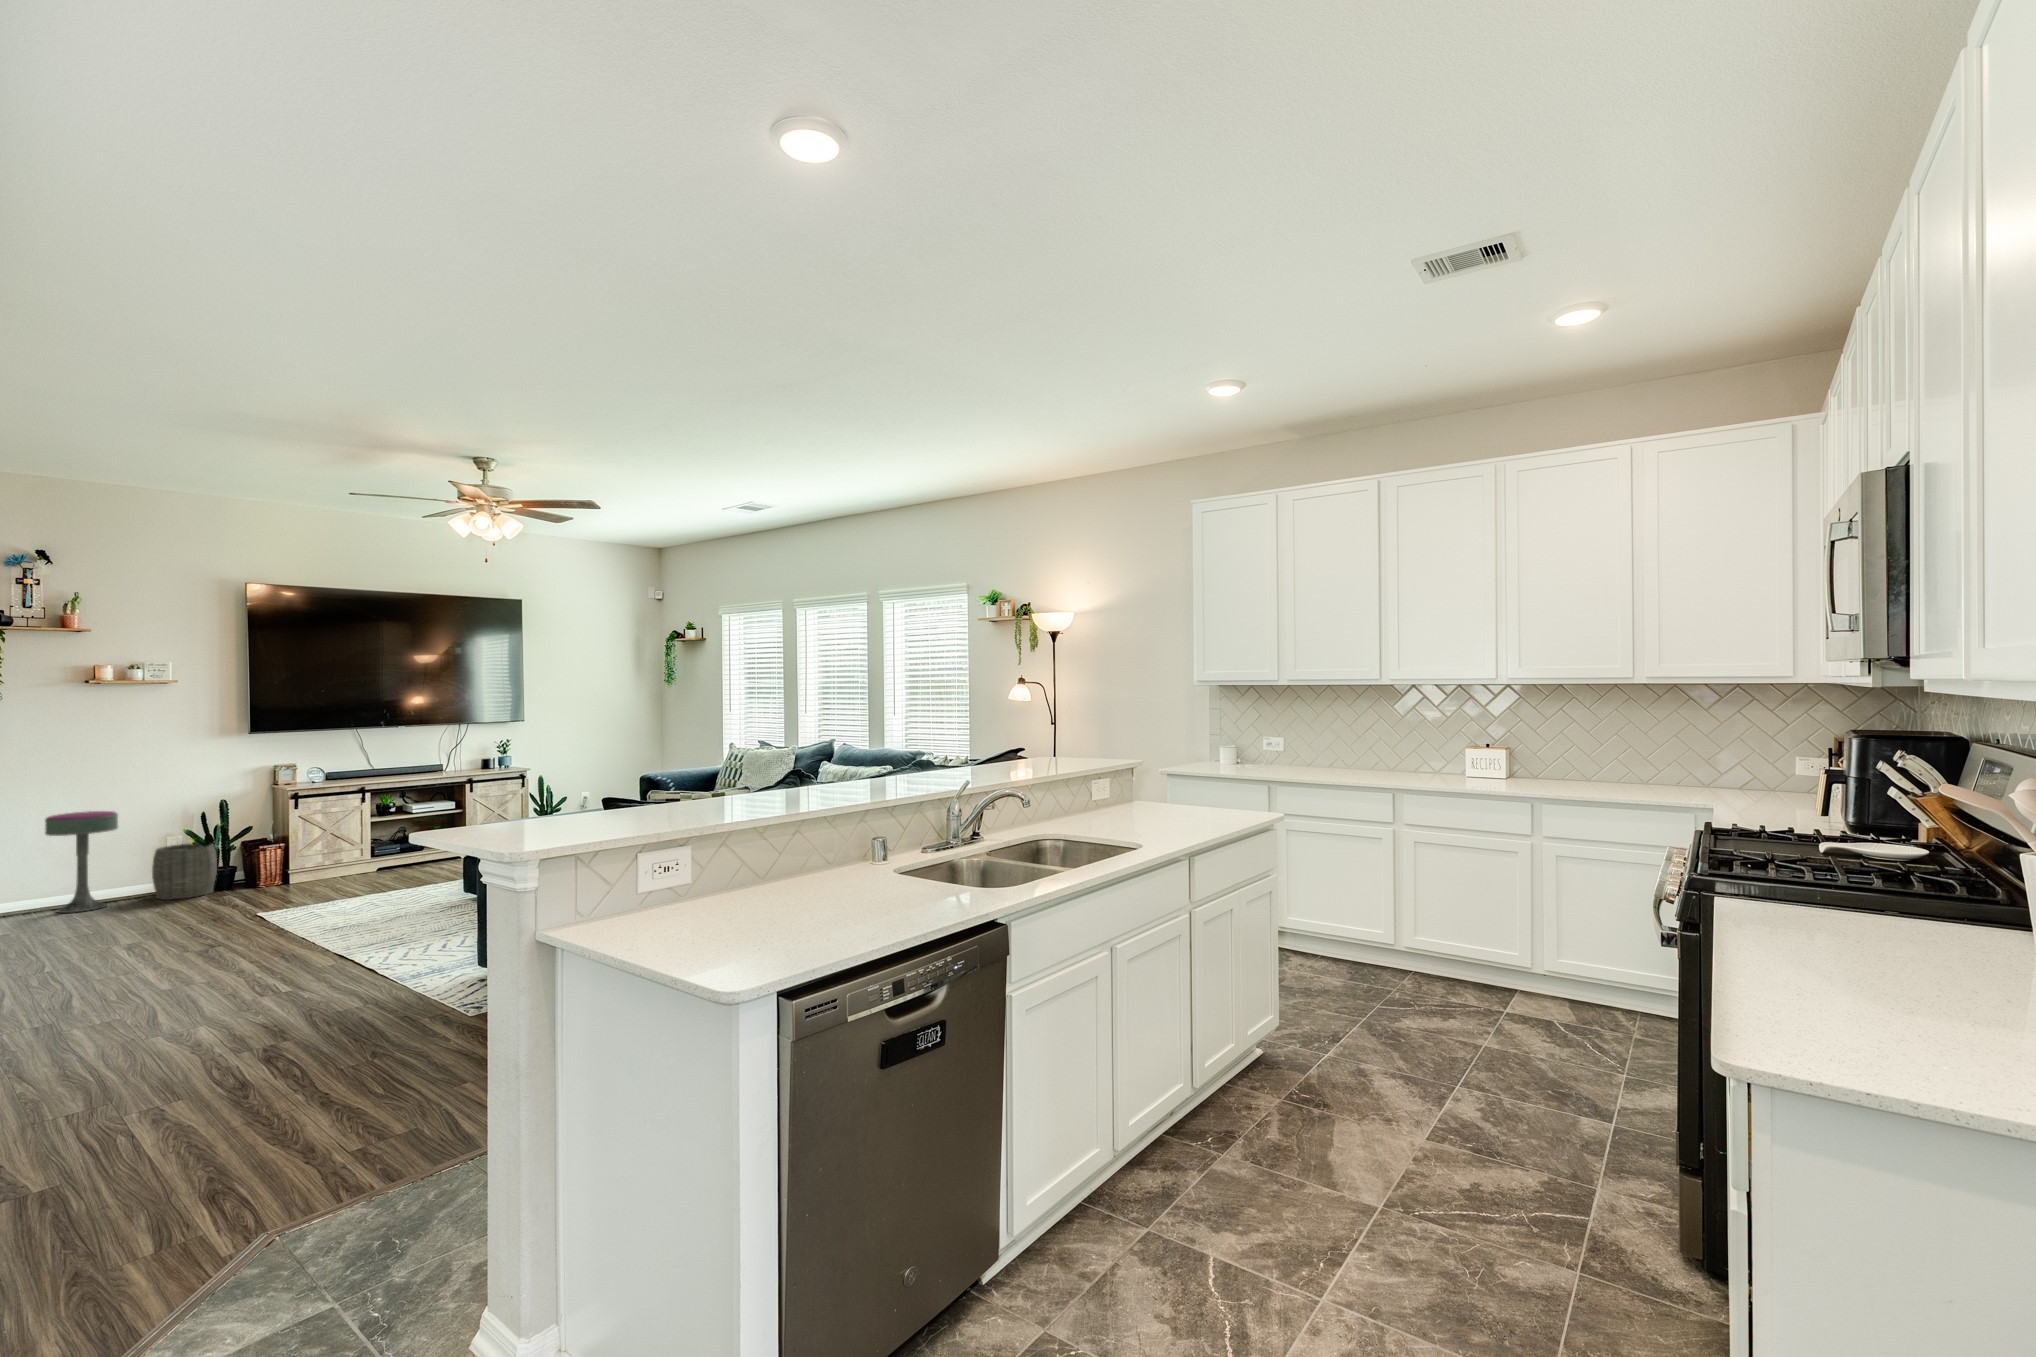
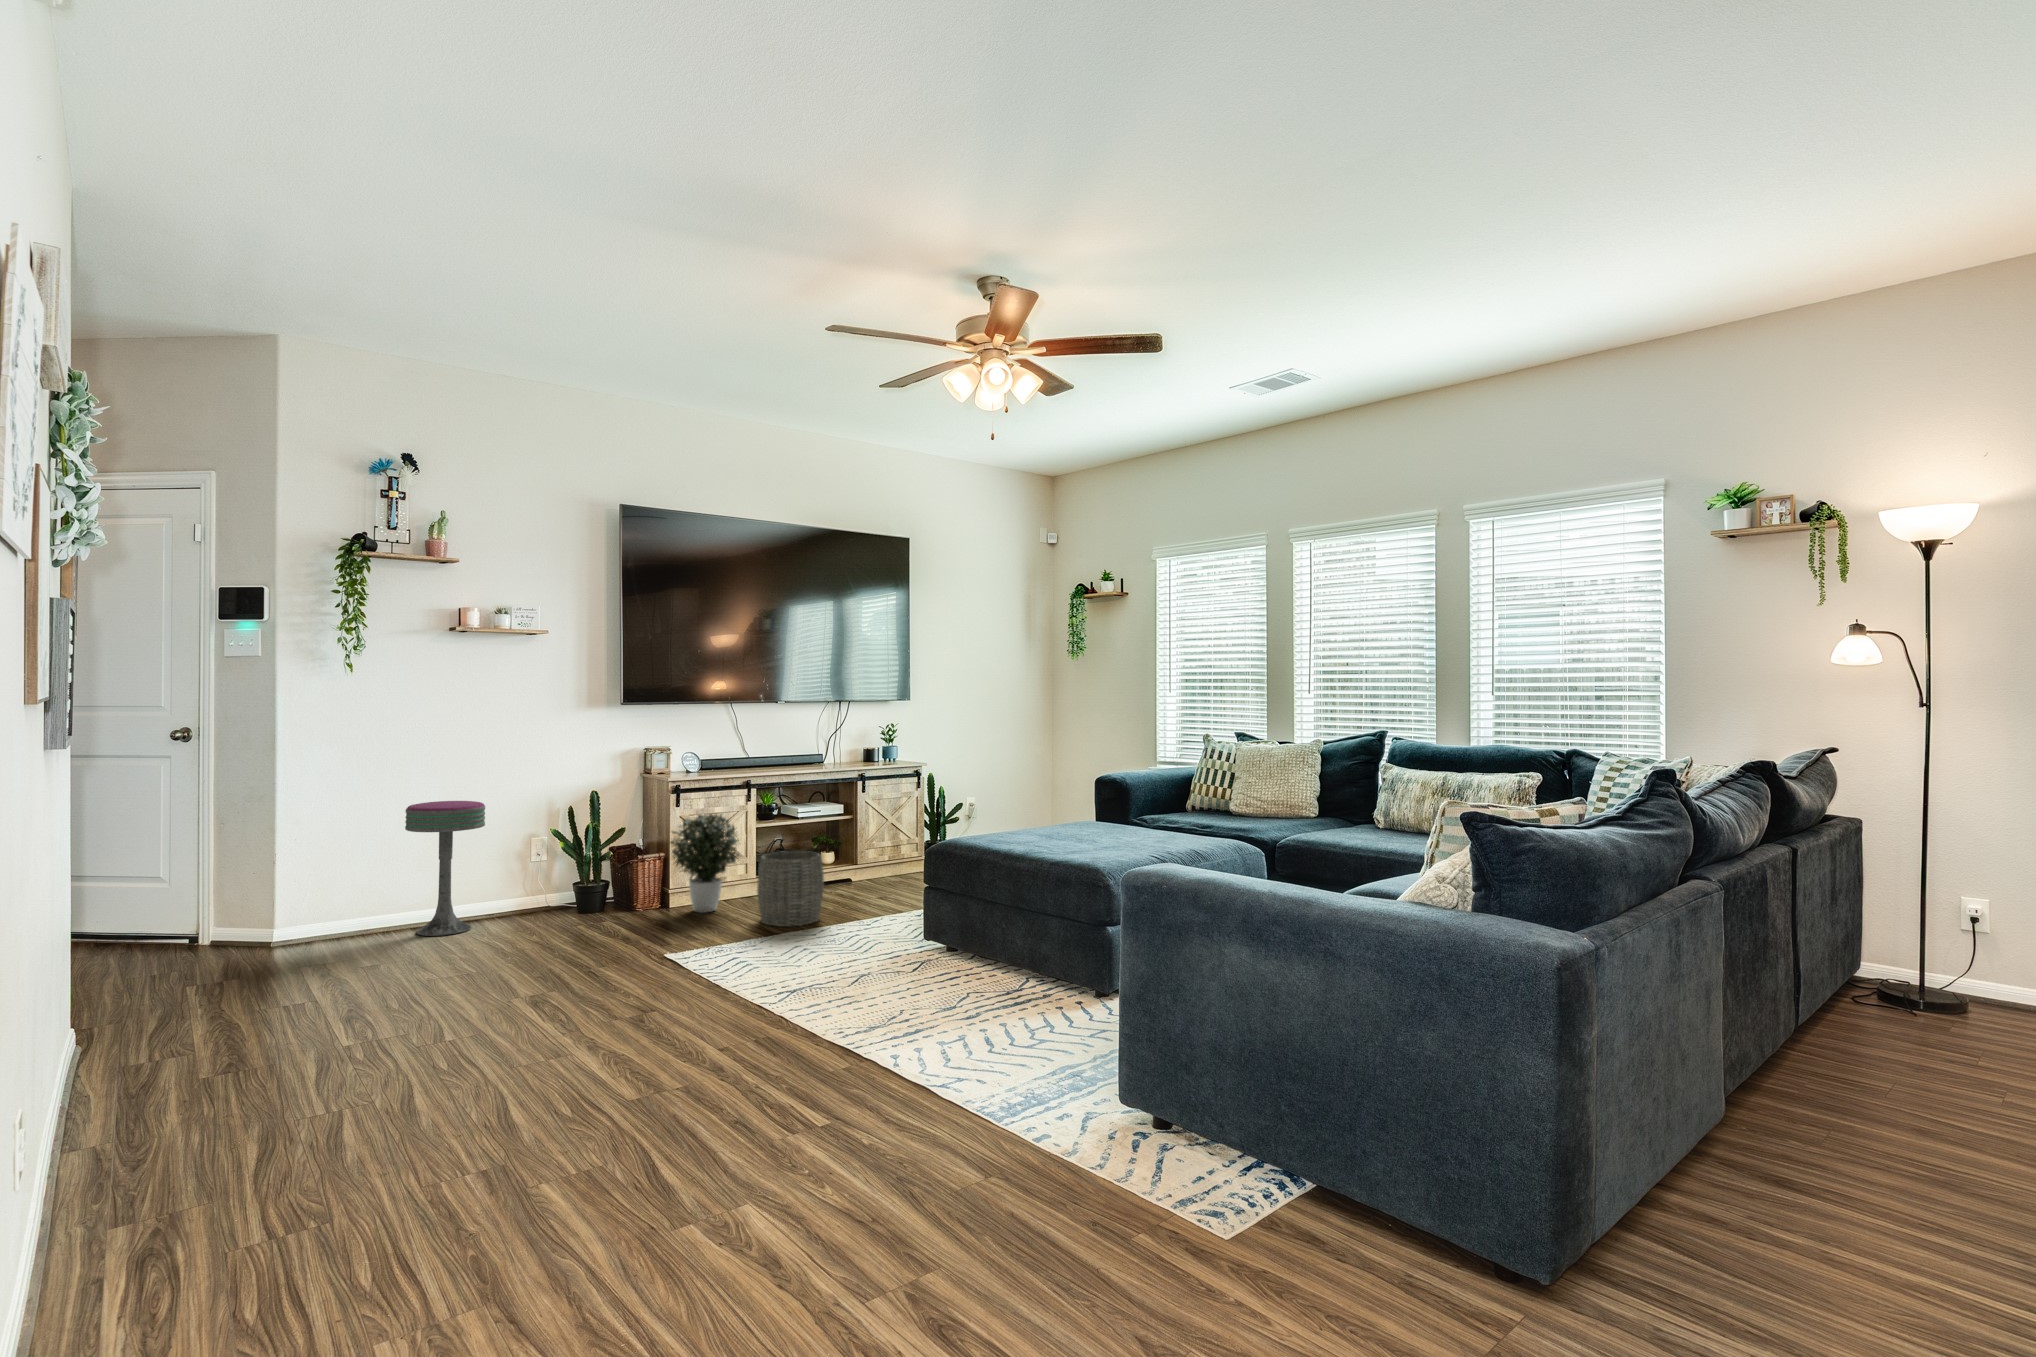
potted plant: none [285,813,349,887] -> present [670,814,740,912]
woven basket: present [152,844,217,900] -> present [757,851,824,927]

